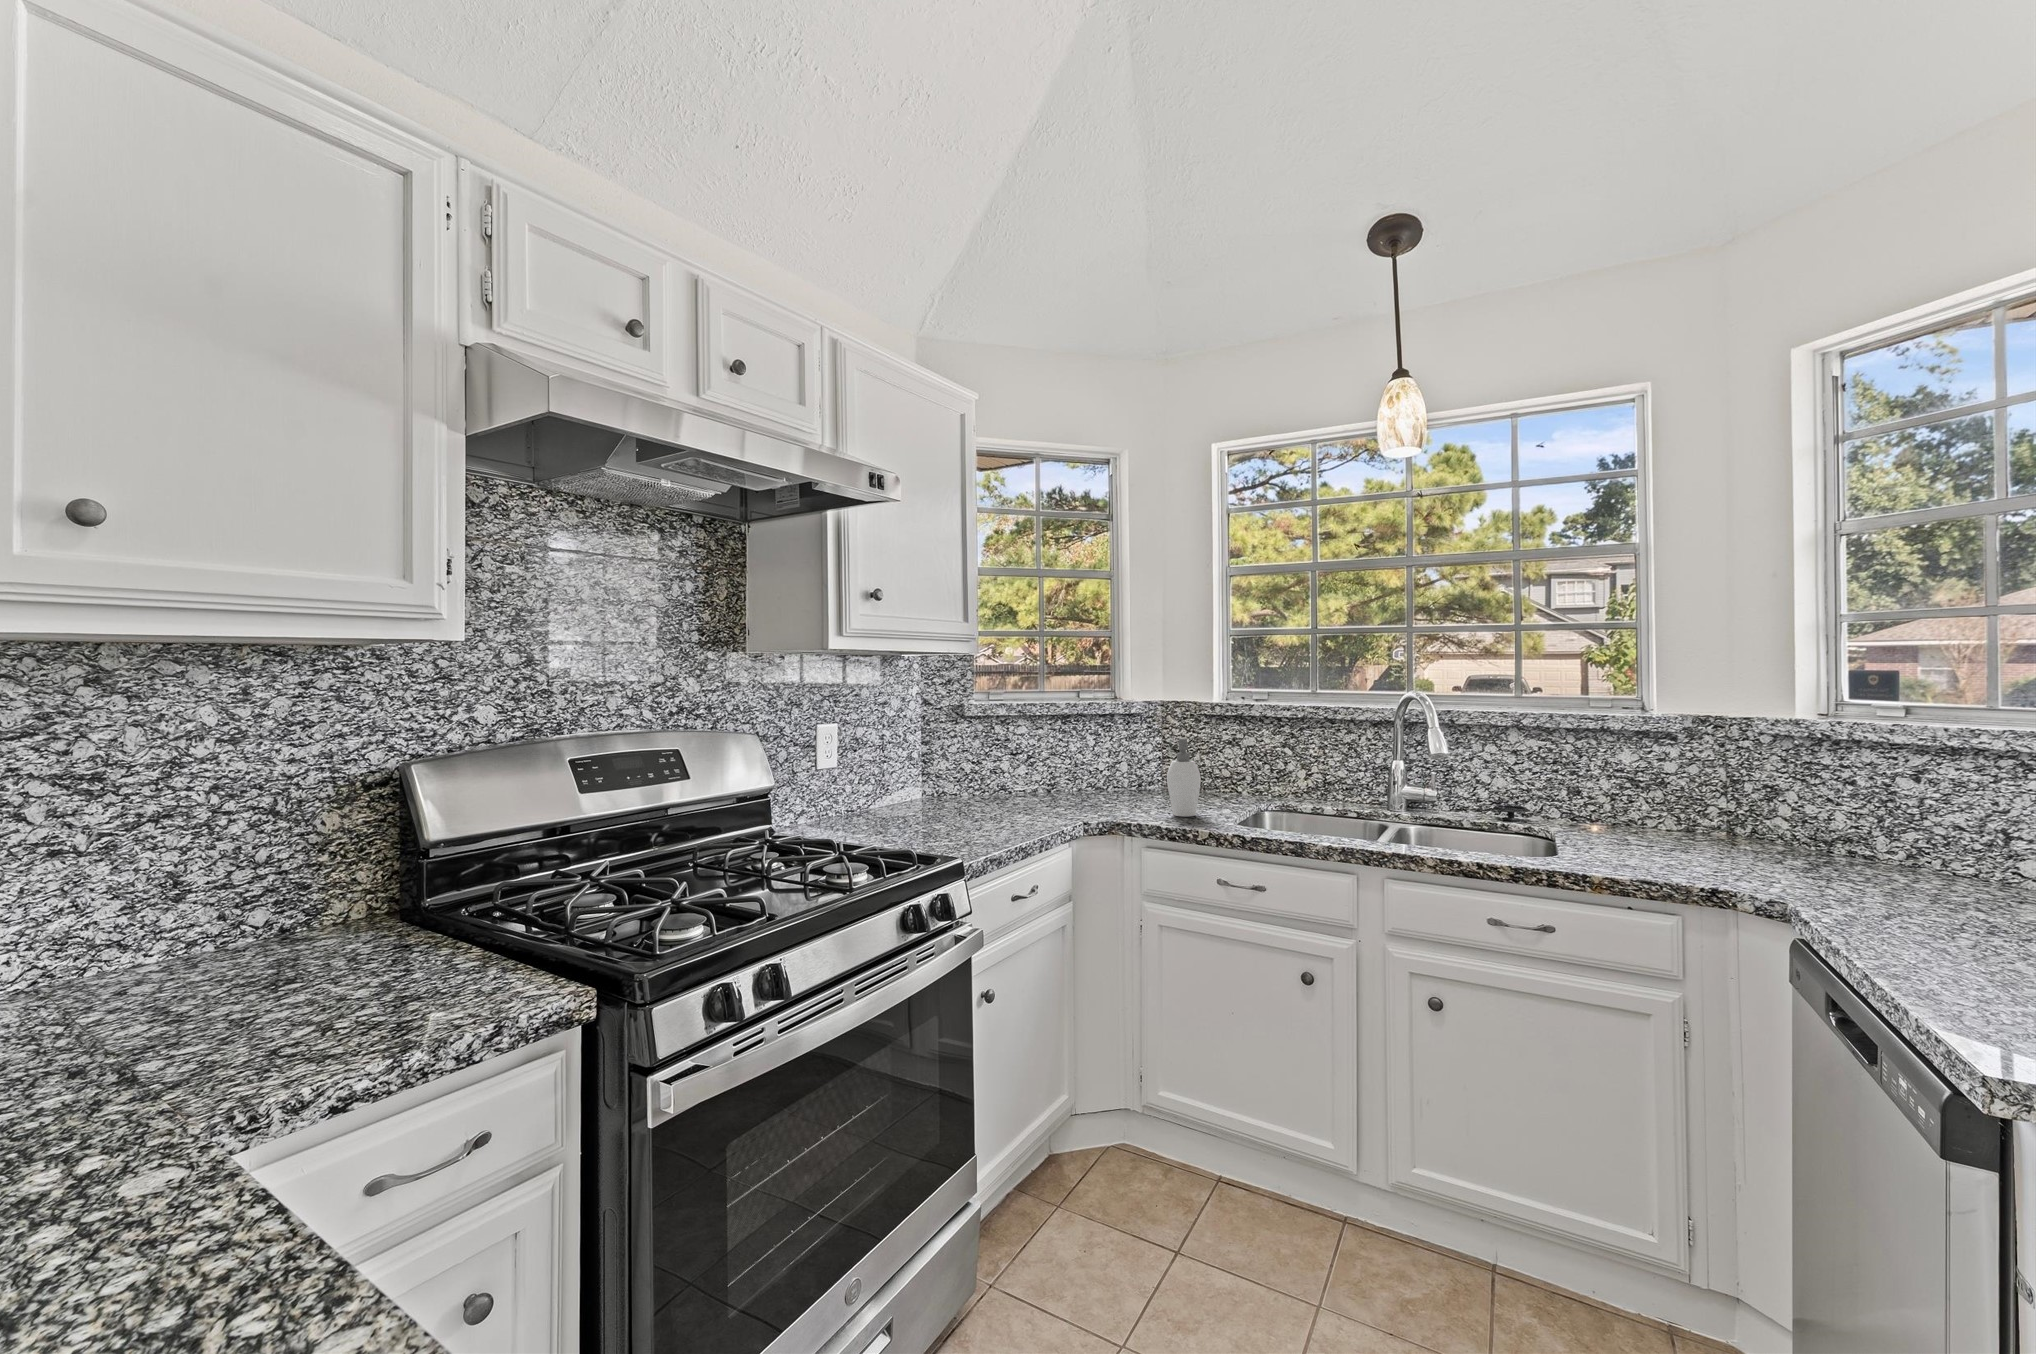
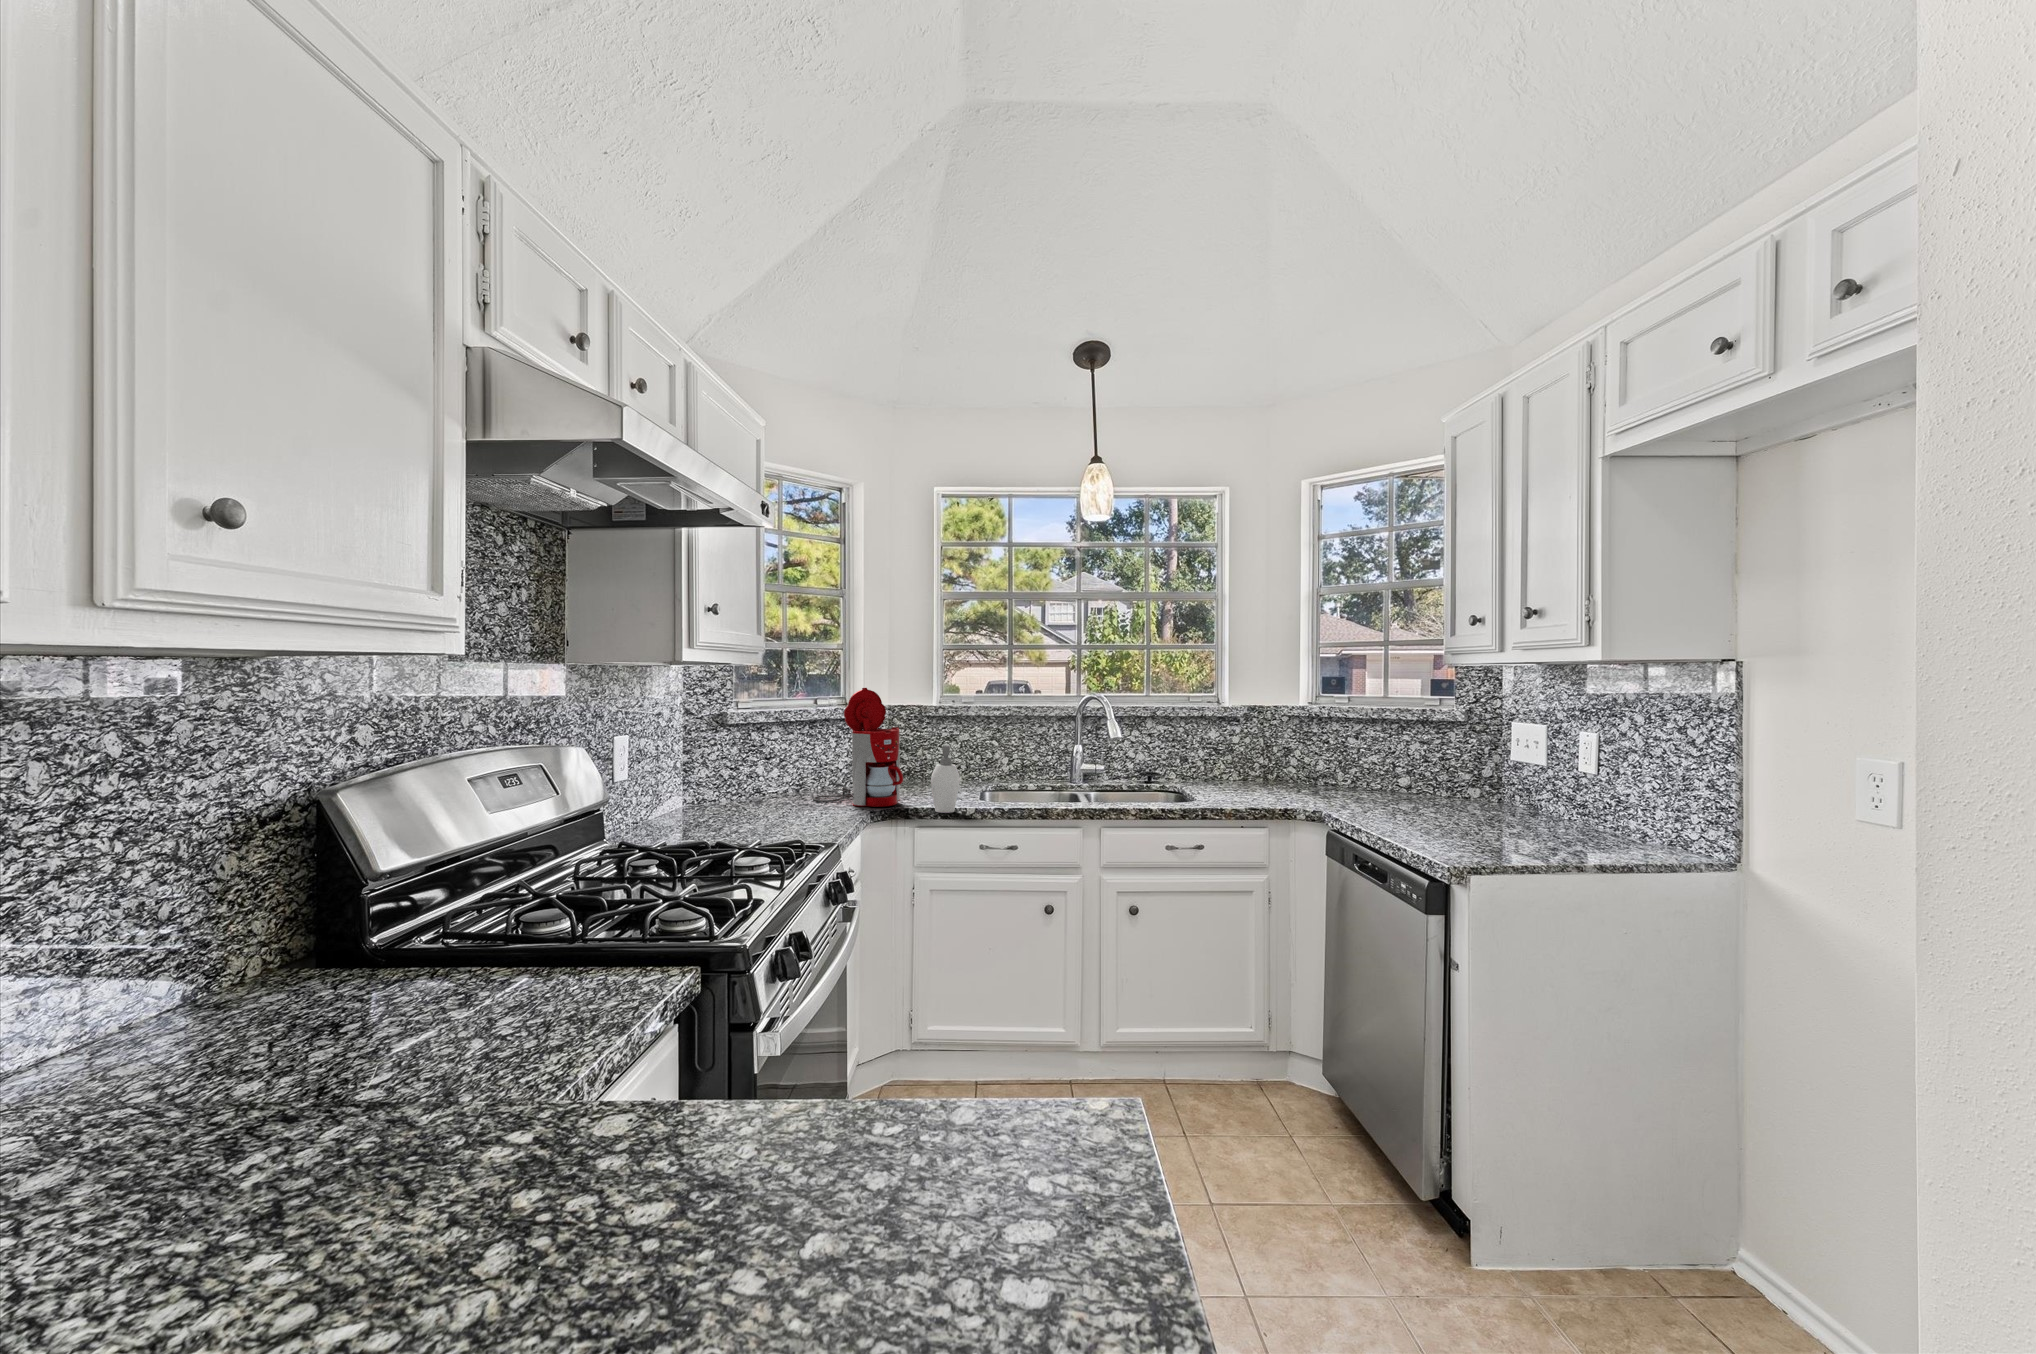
coffee maker: none [1059,676,1147,807] -> present [813,688,903,807]

